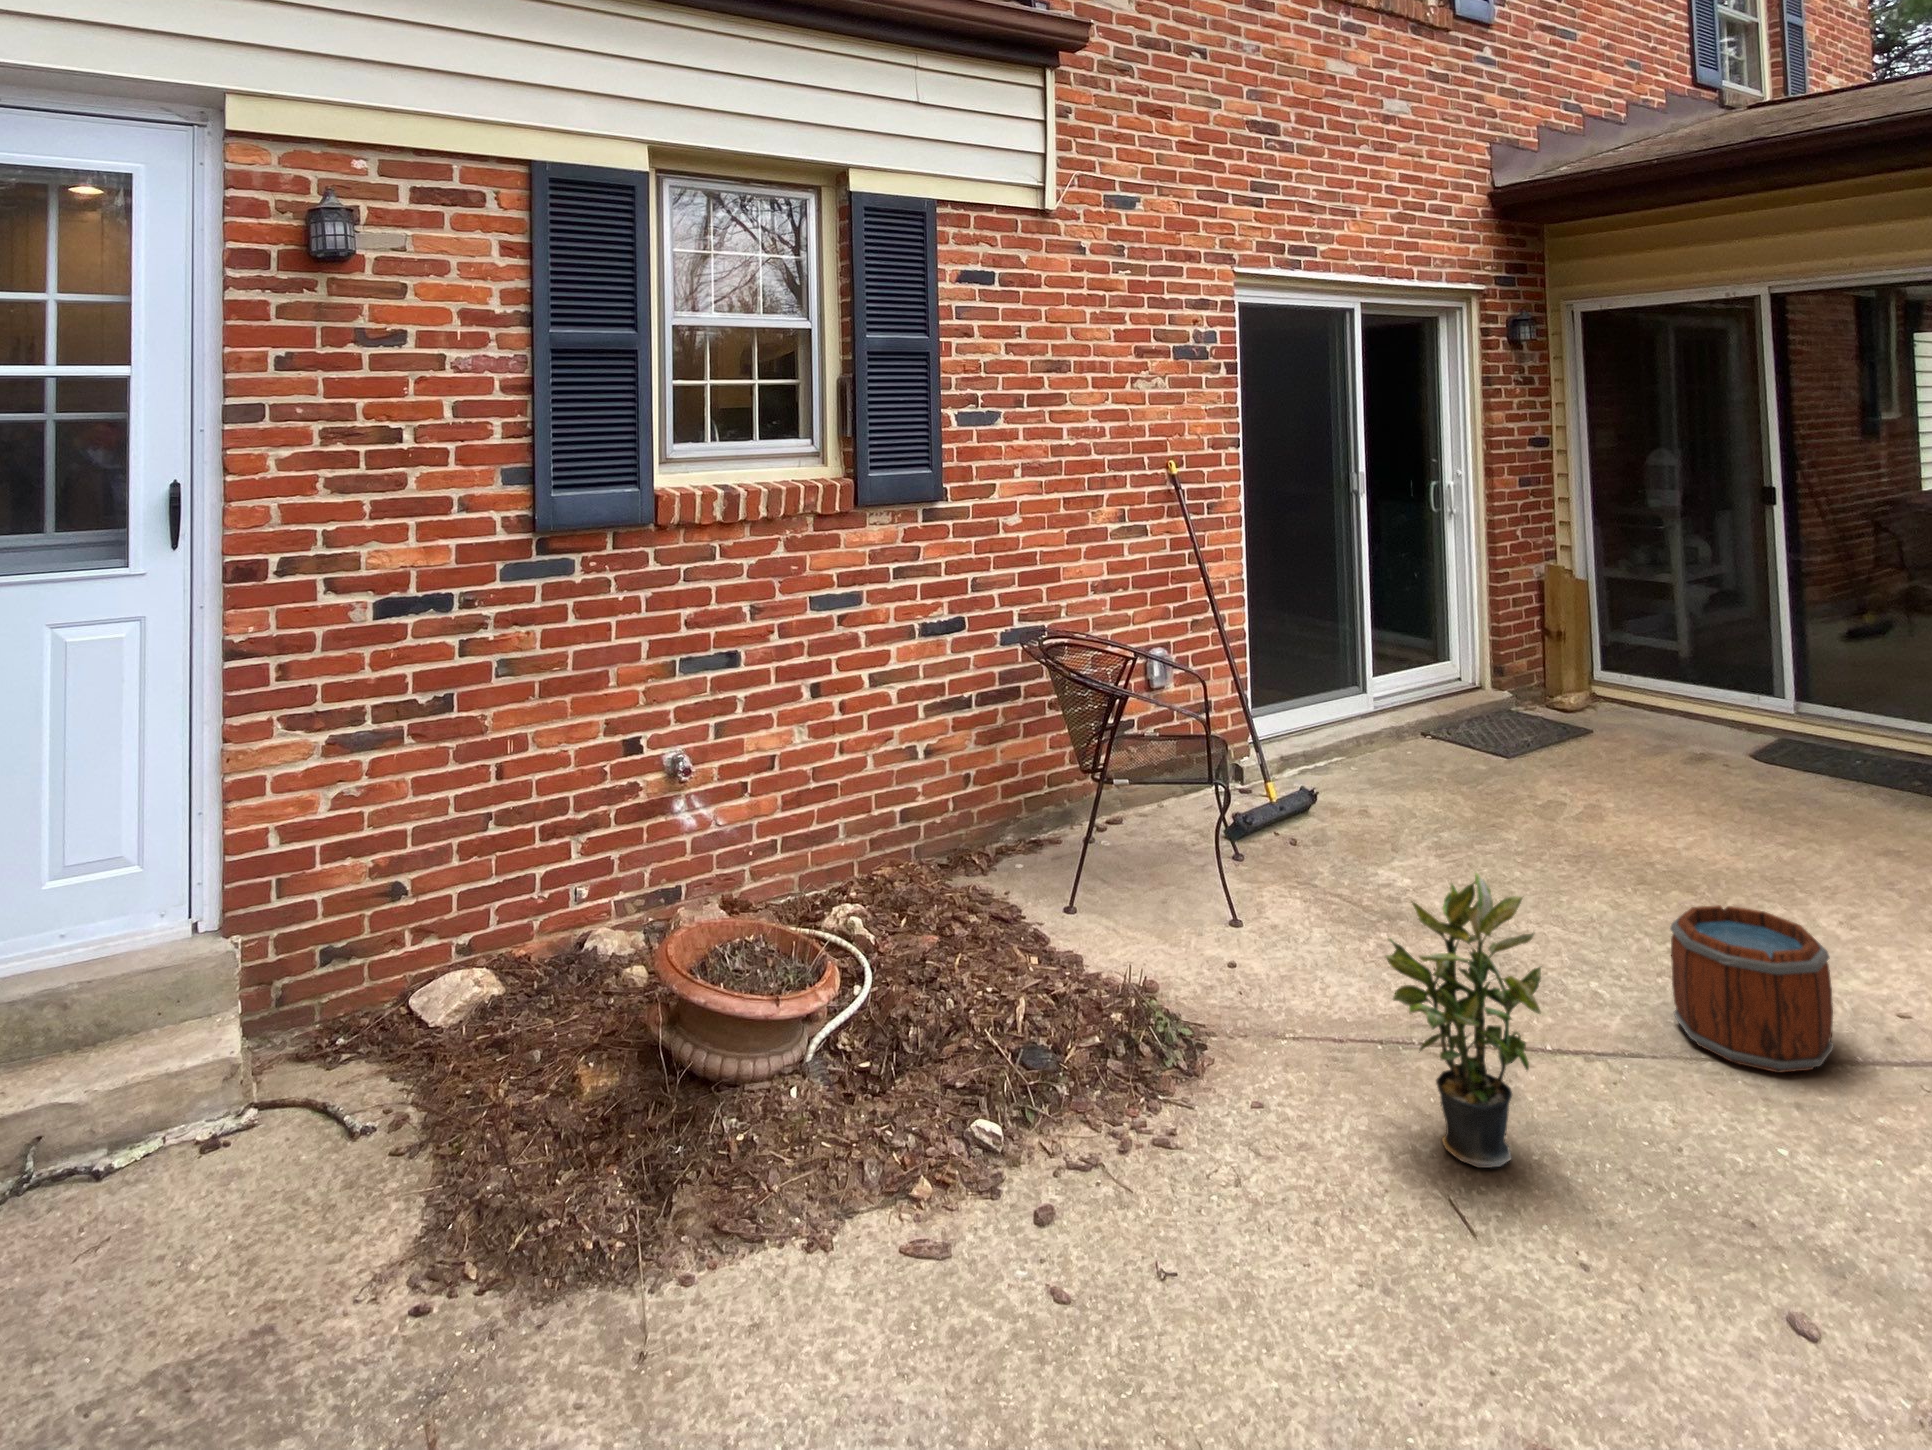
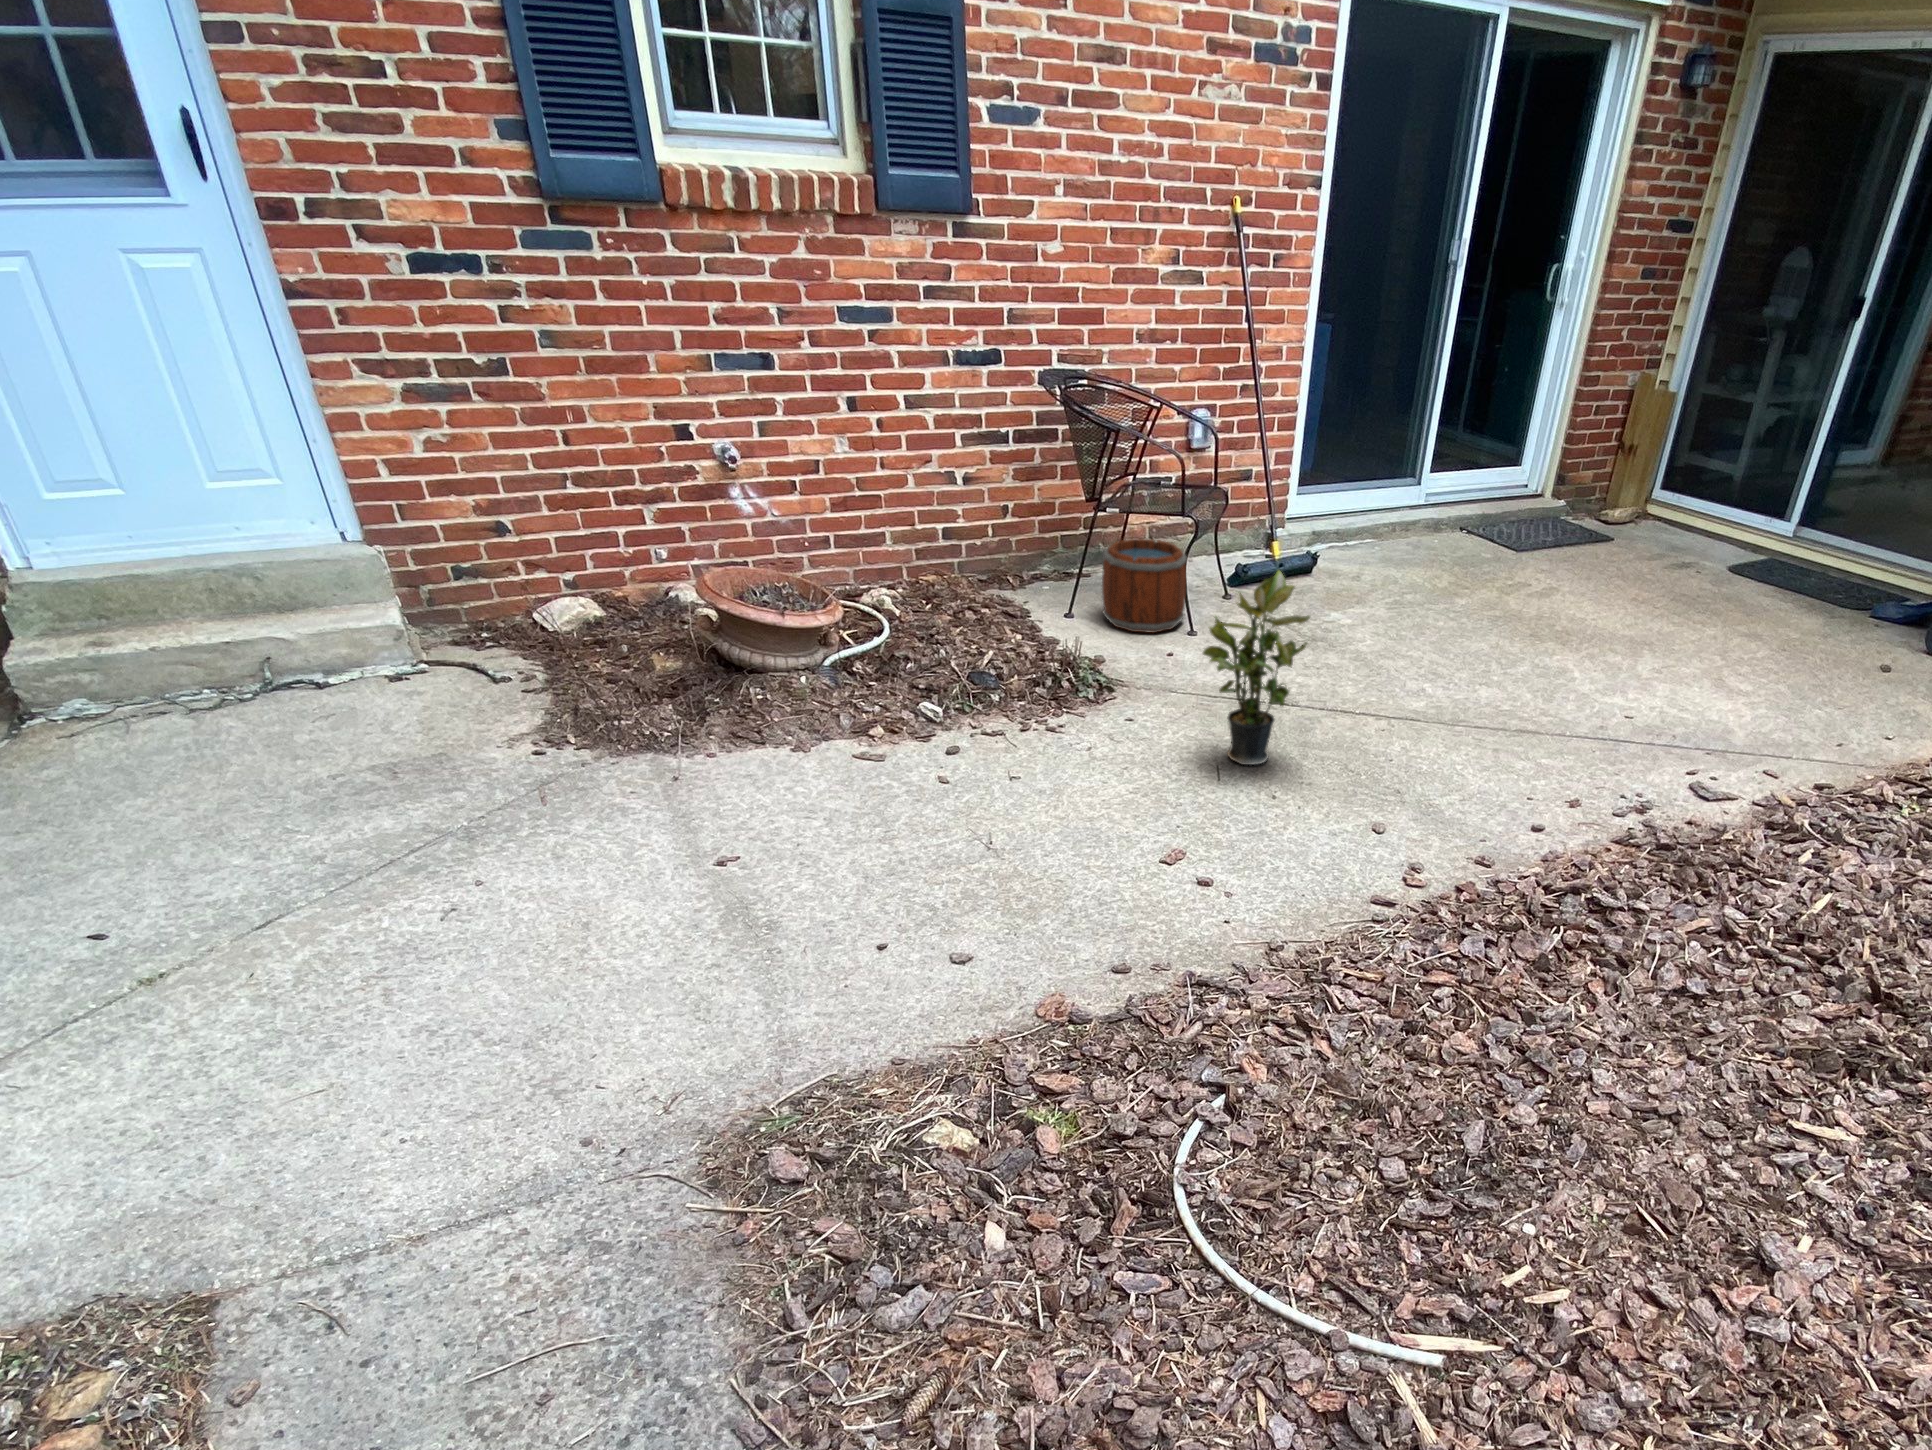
bucket: present [1670,905,1834,1073] -> present [1102,539,1187,633]

